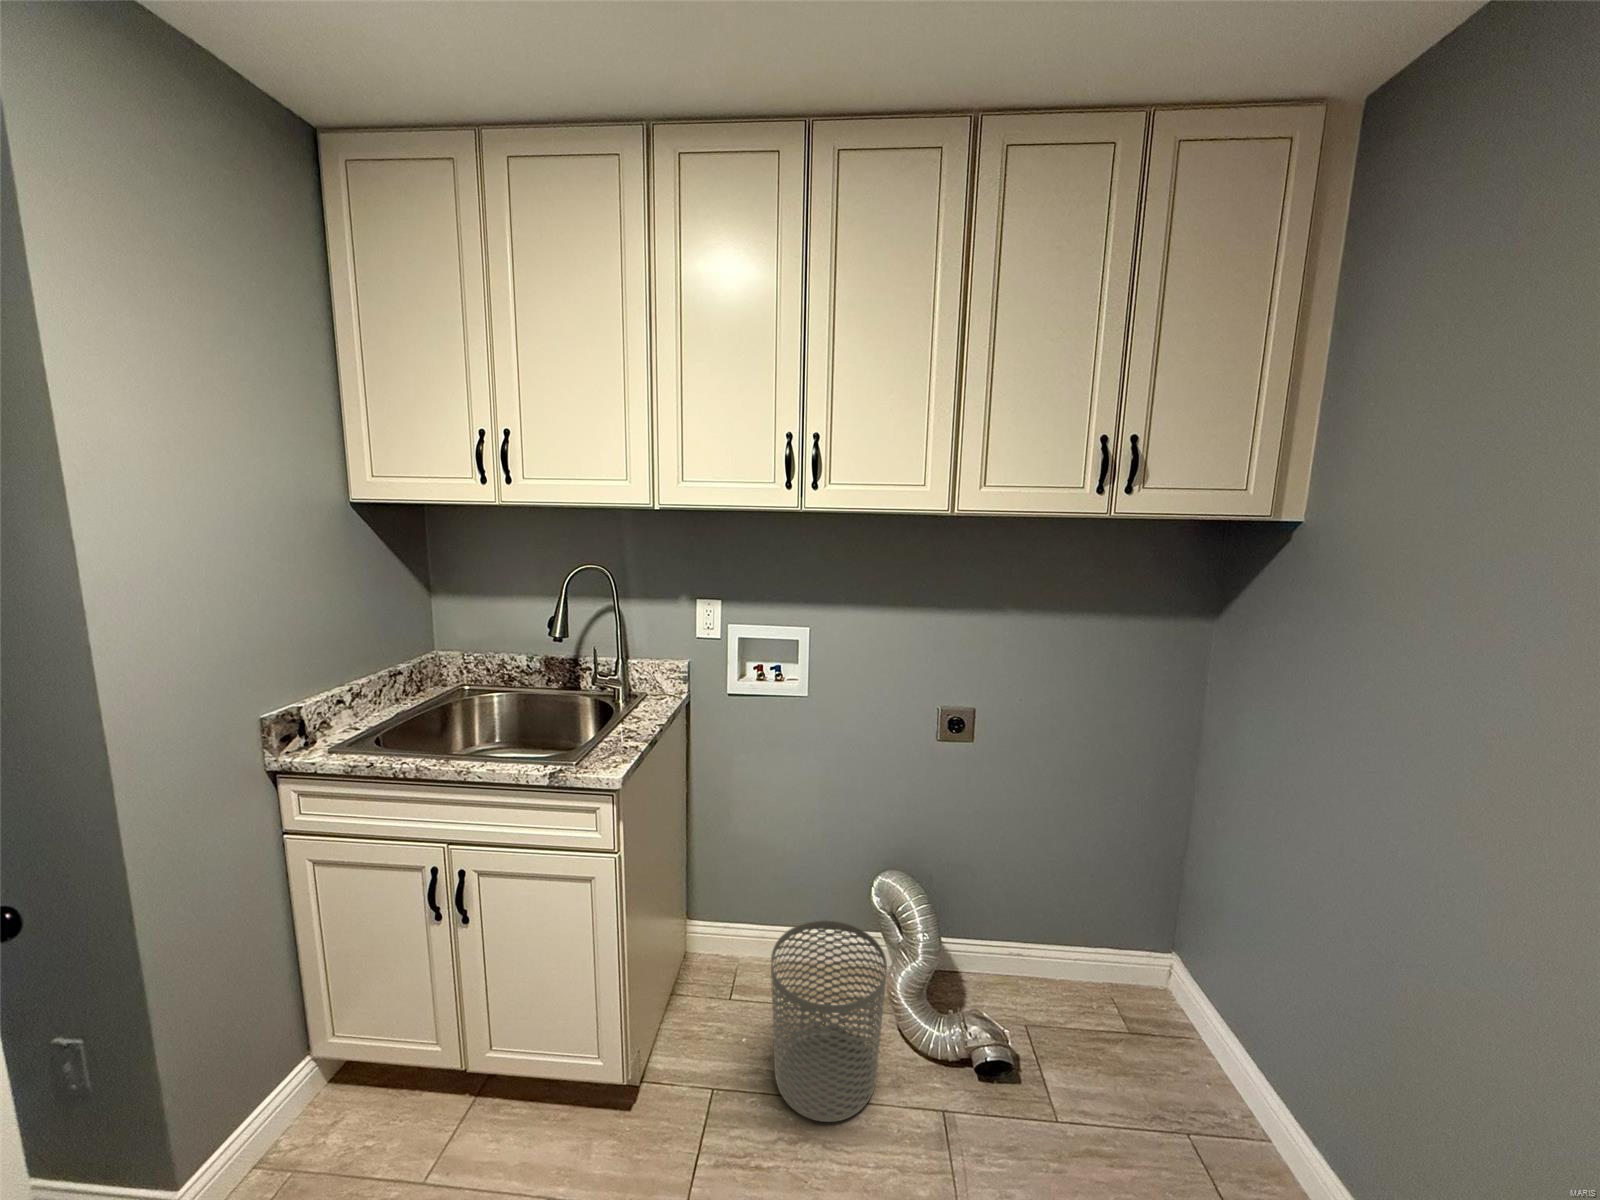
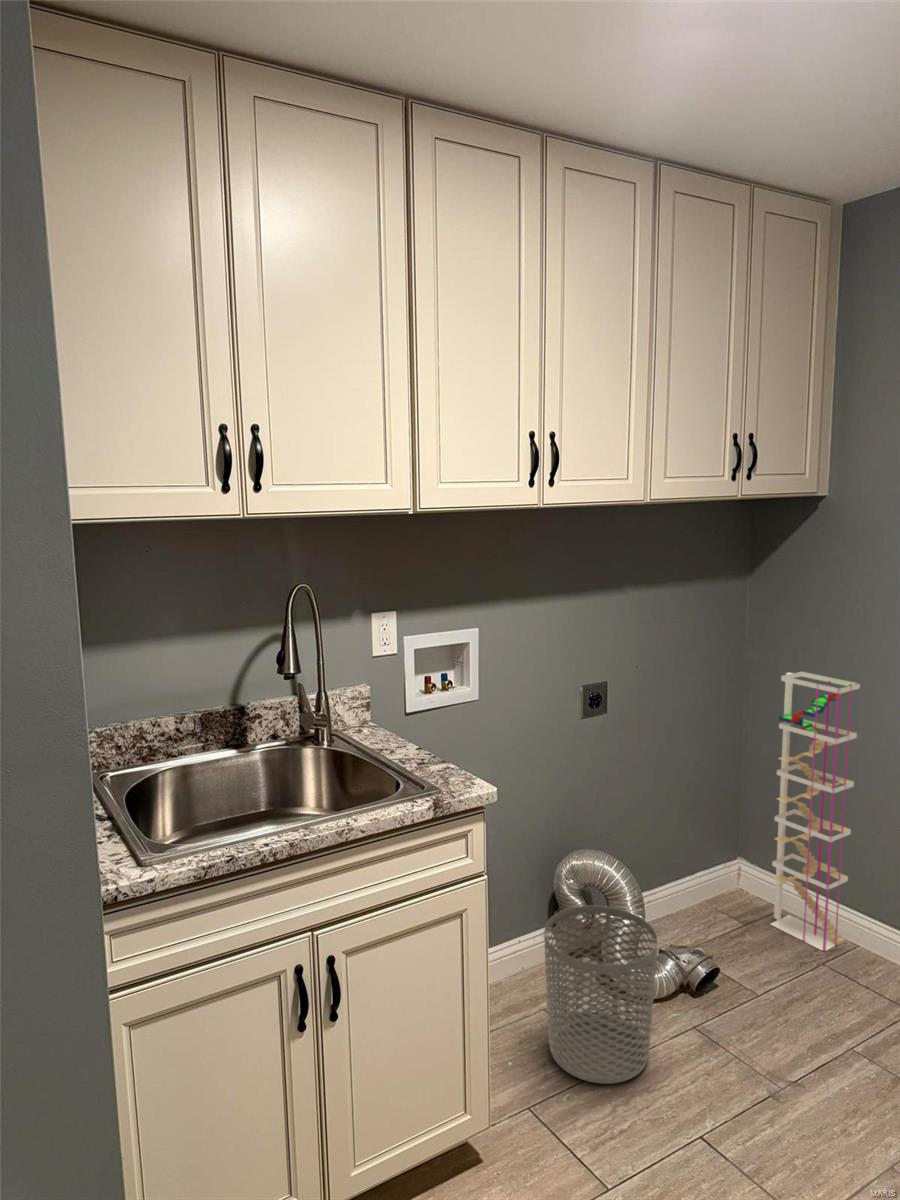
shelving unit: none [1162,748,1305,1125] -> present [770,672,860,951]

